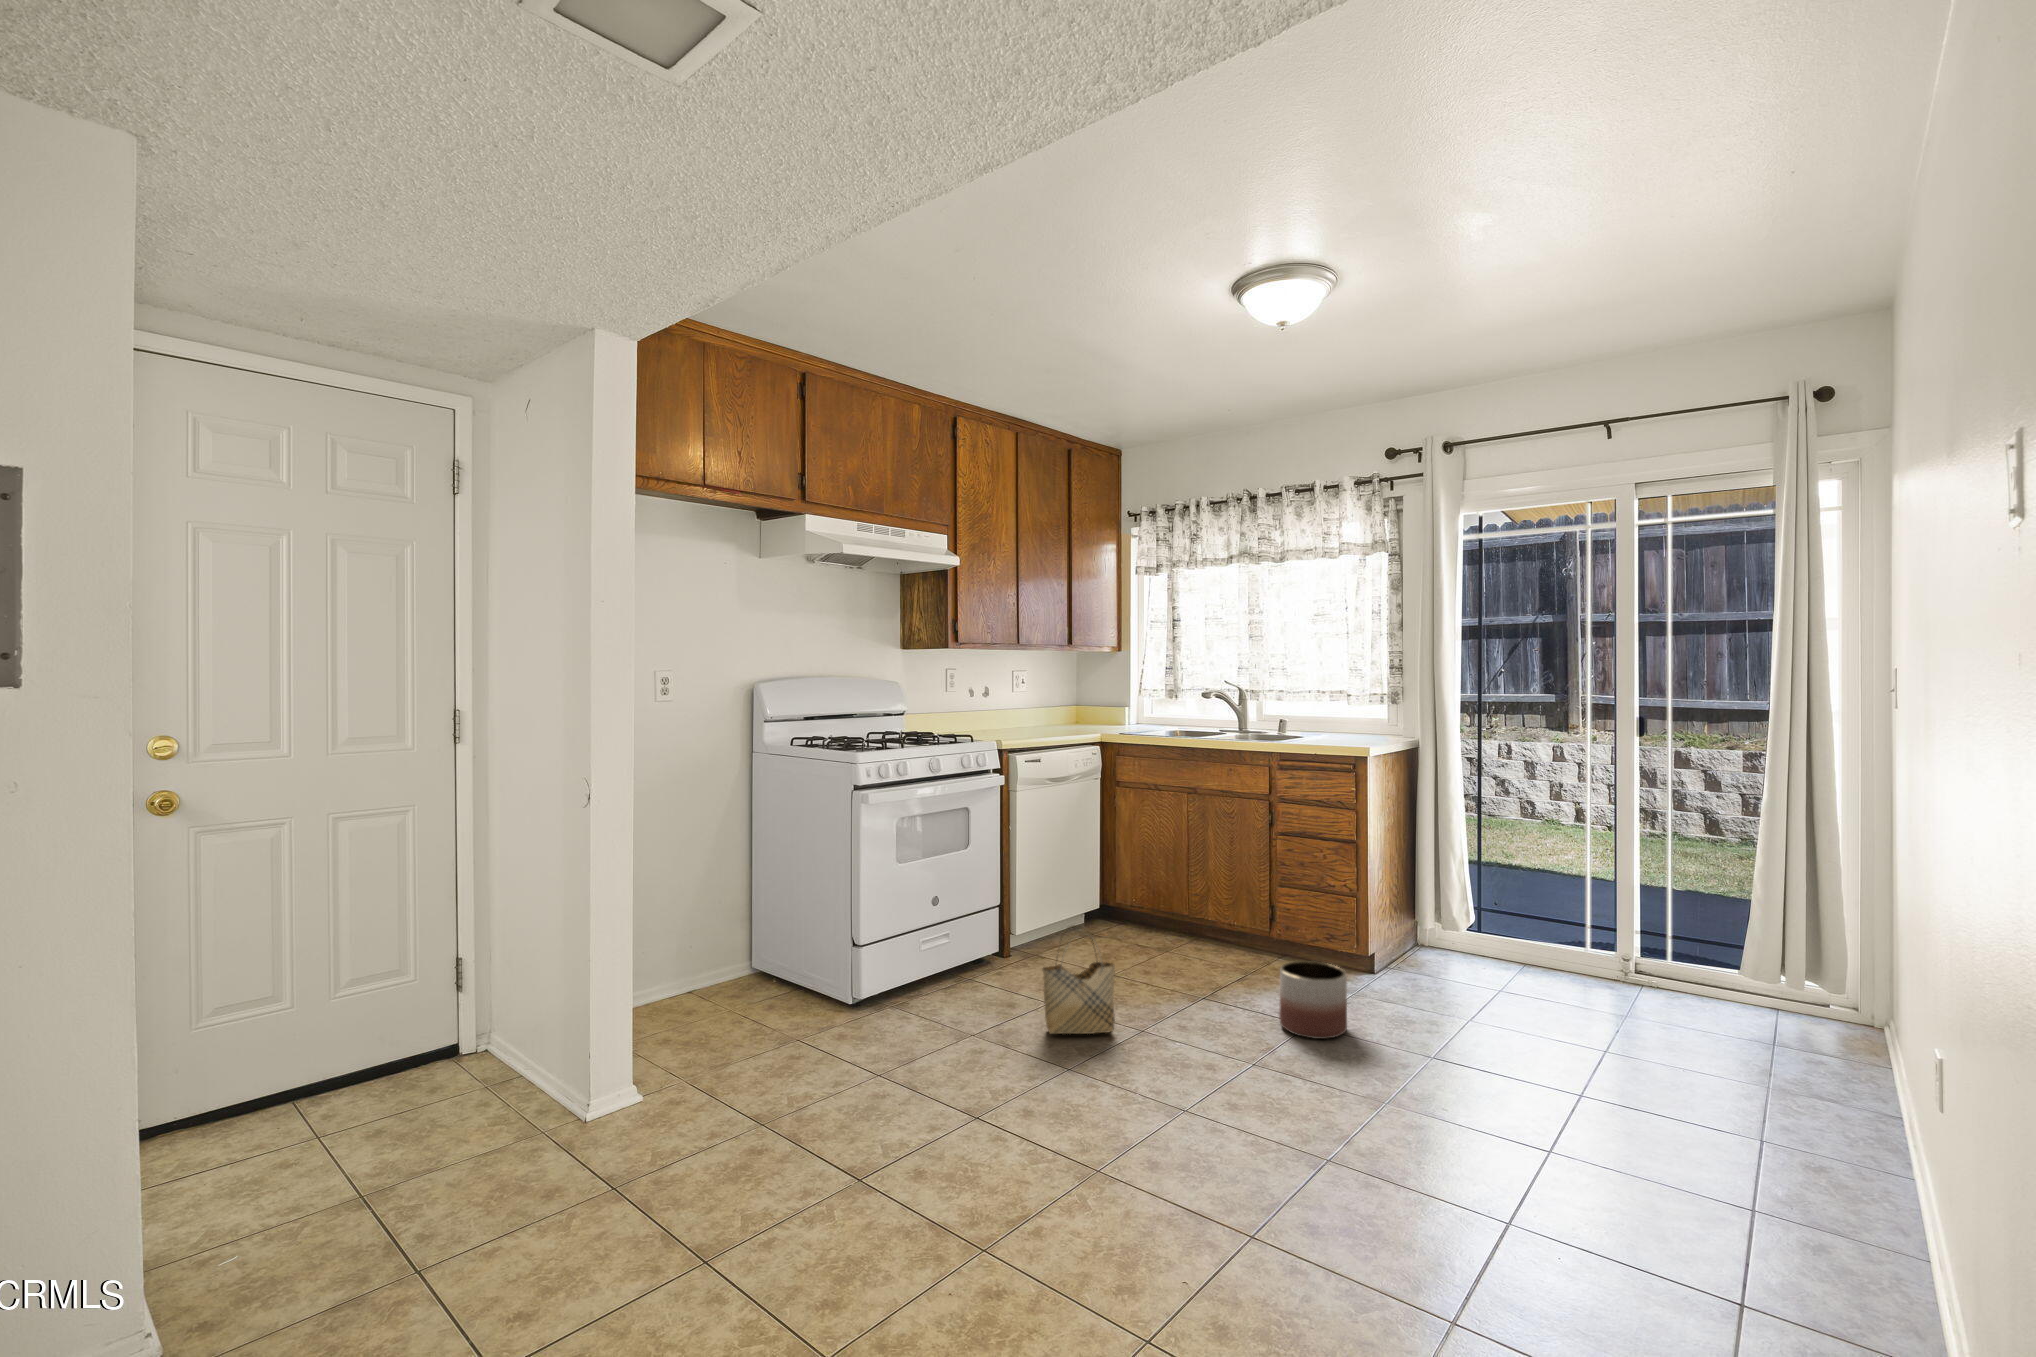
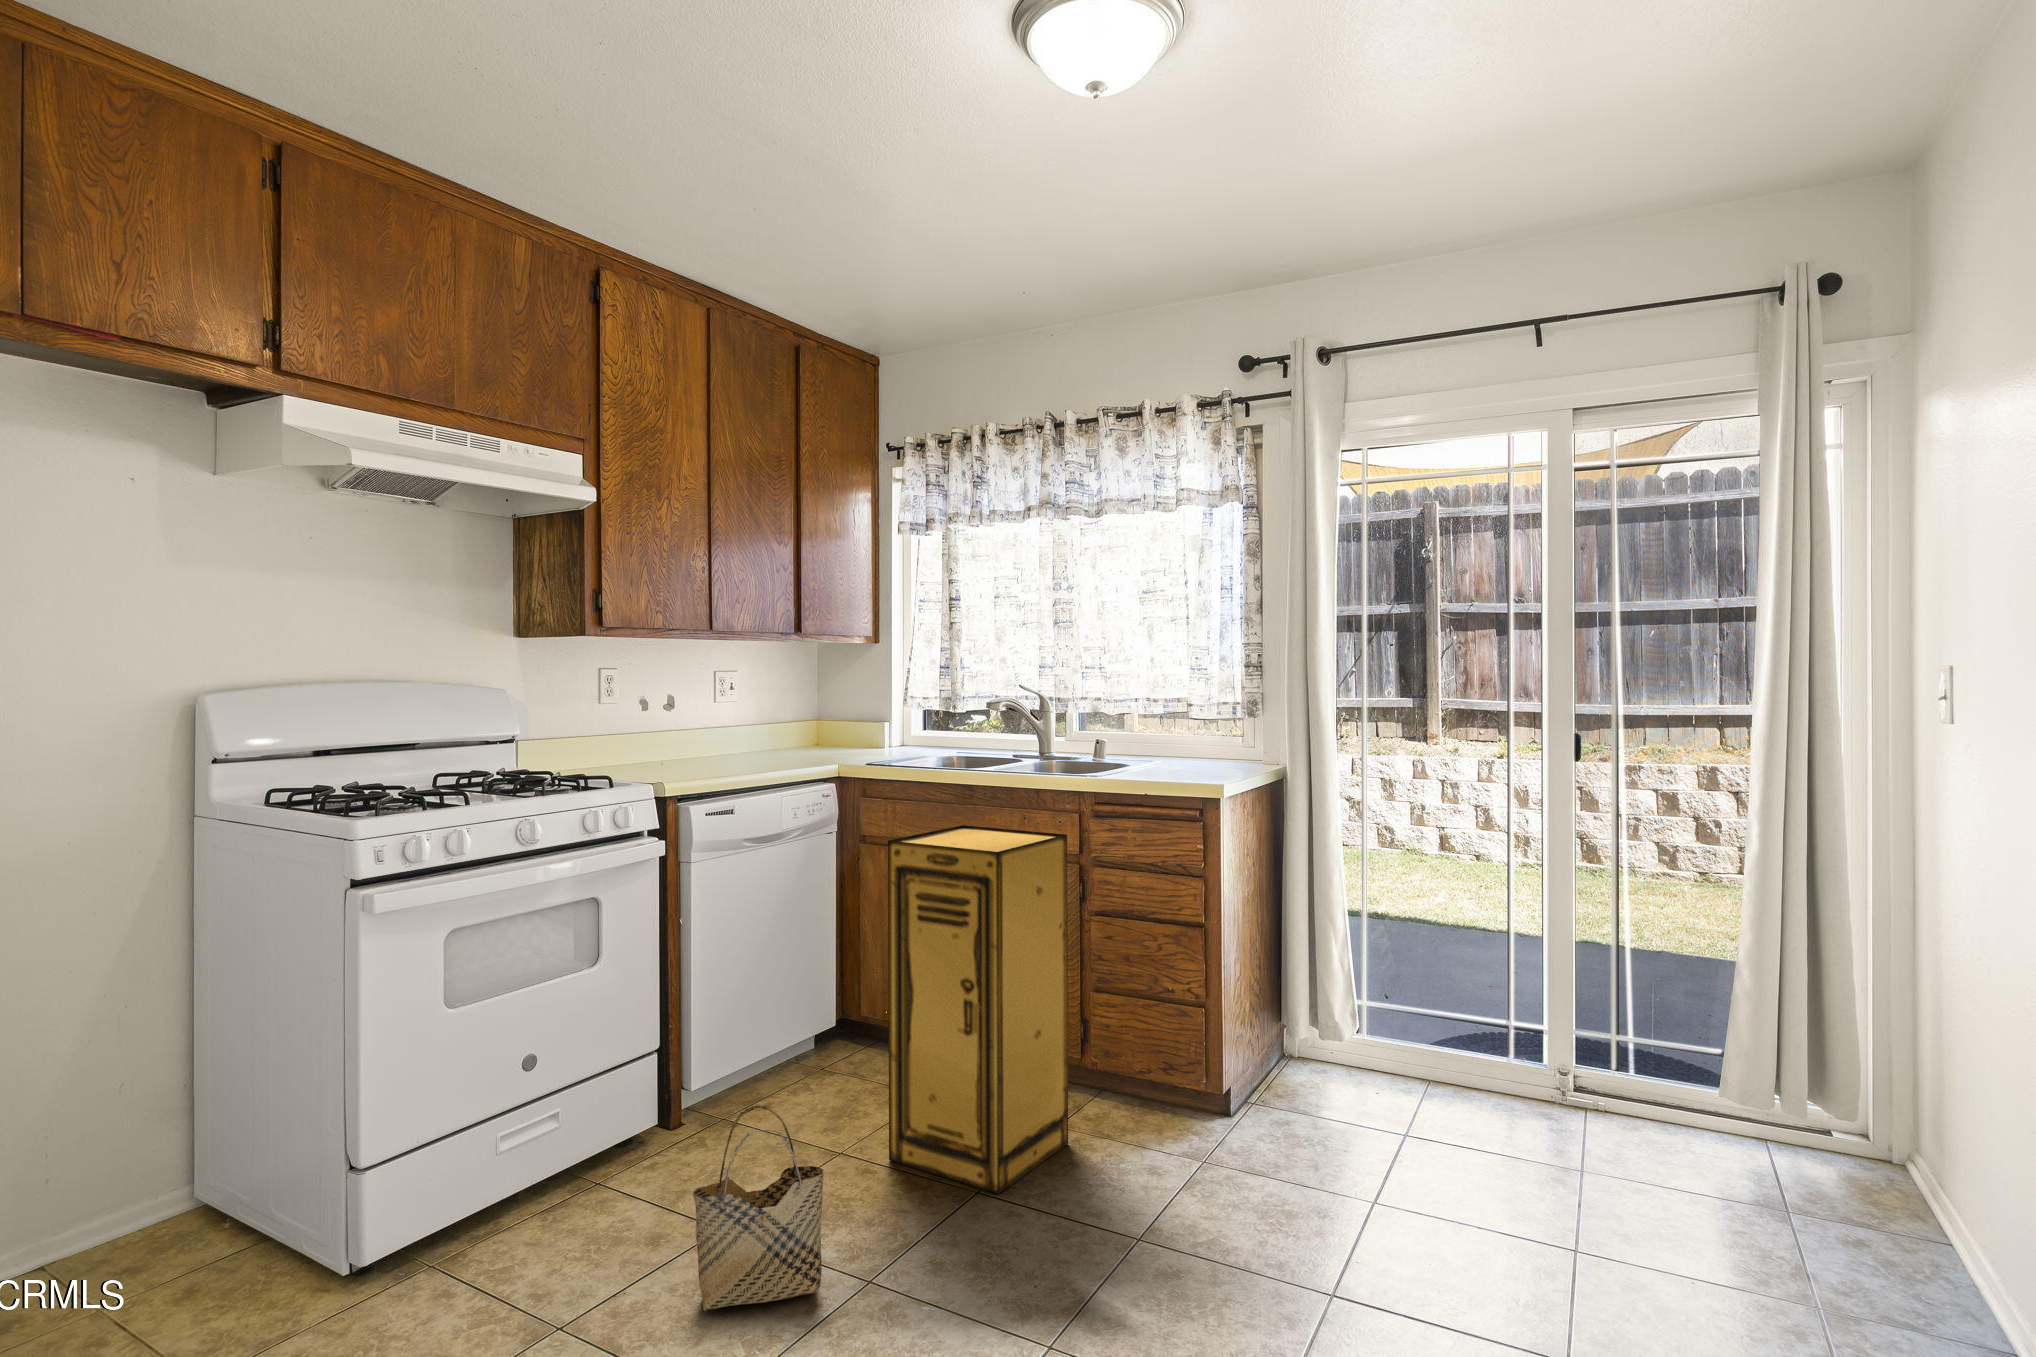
storage cabinet: none [1144,772,1261,1000] -> present [888,825,1068,1194]
planter: present [1279,961,1347,1039] -> none [1095,1131,1199,1270]

